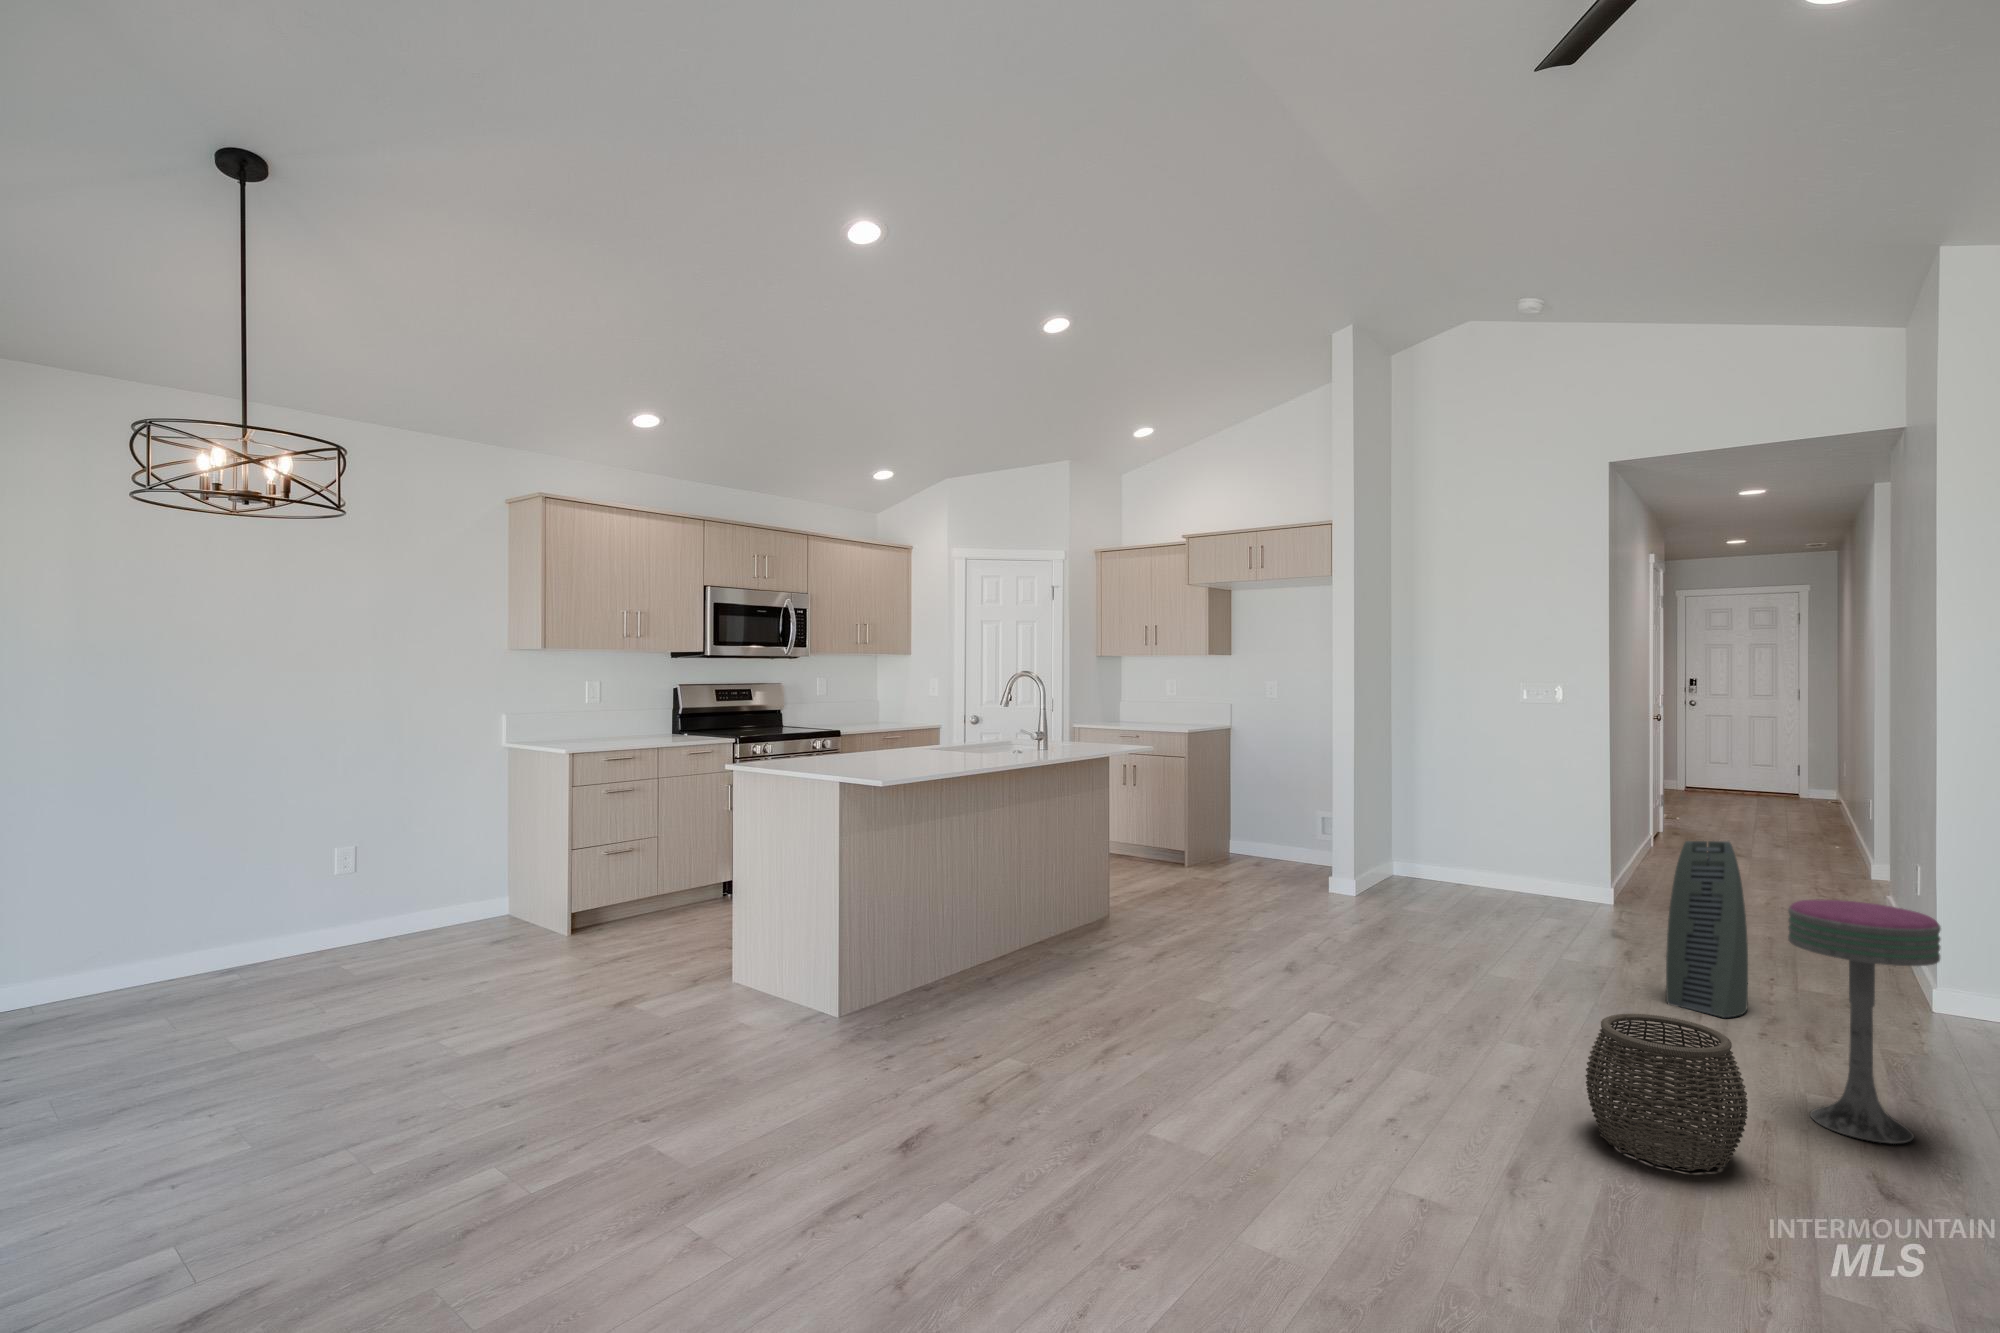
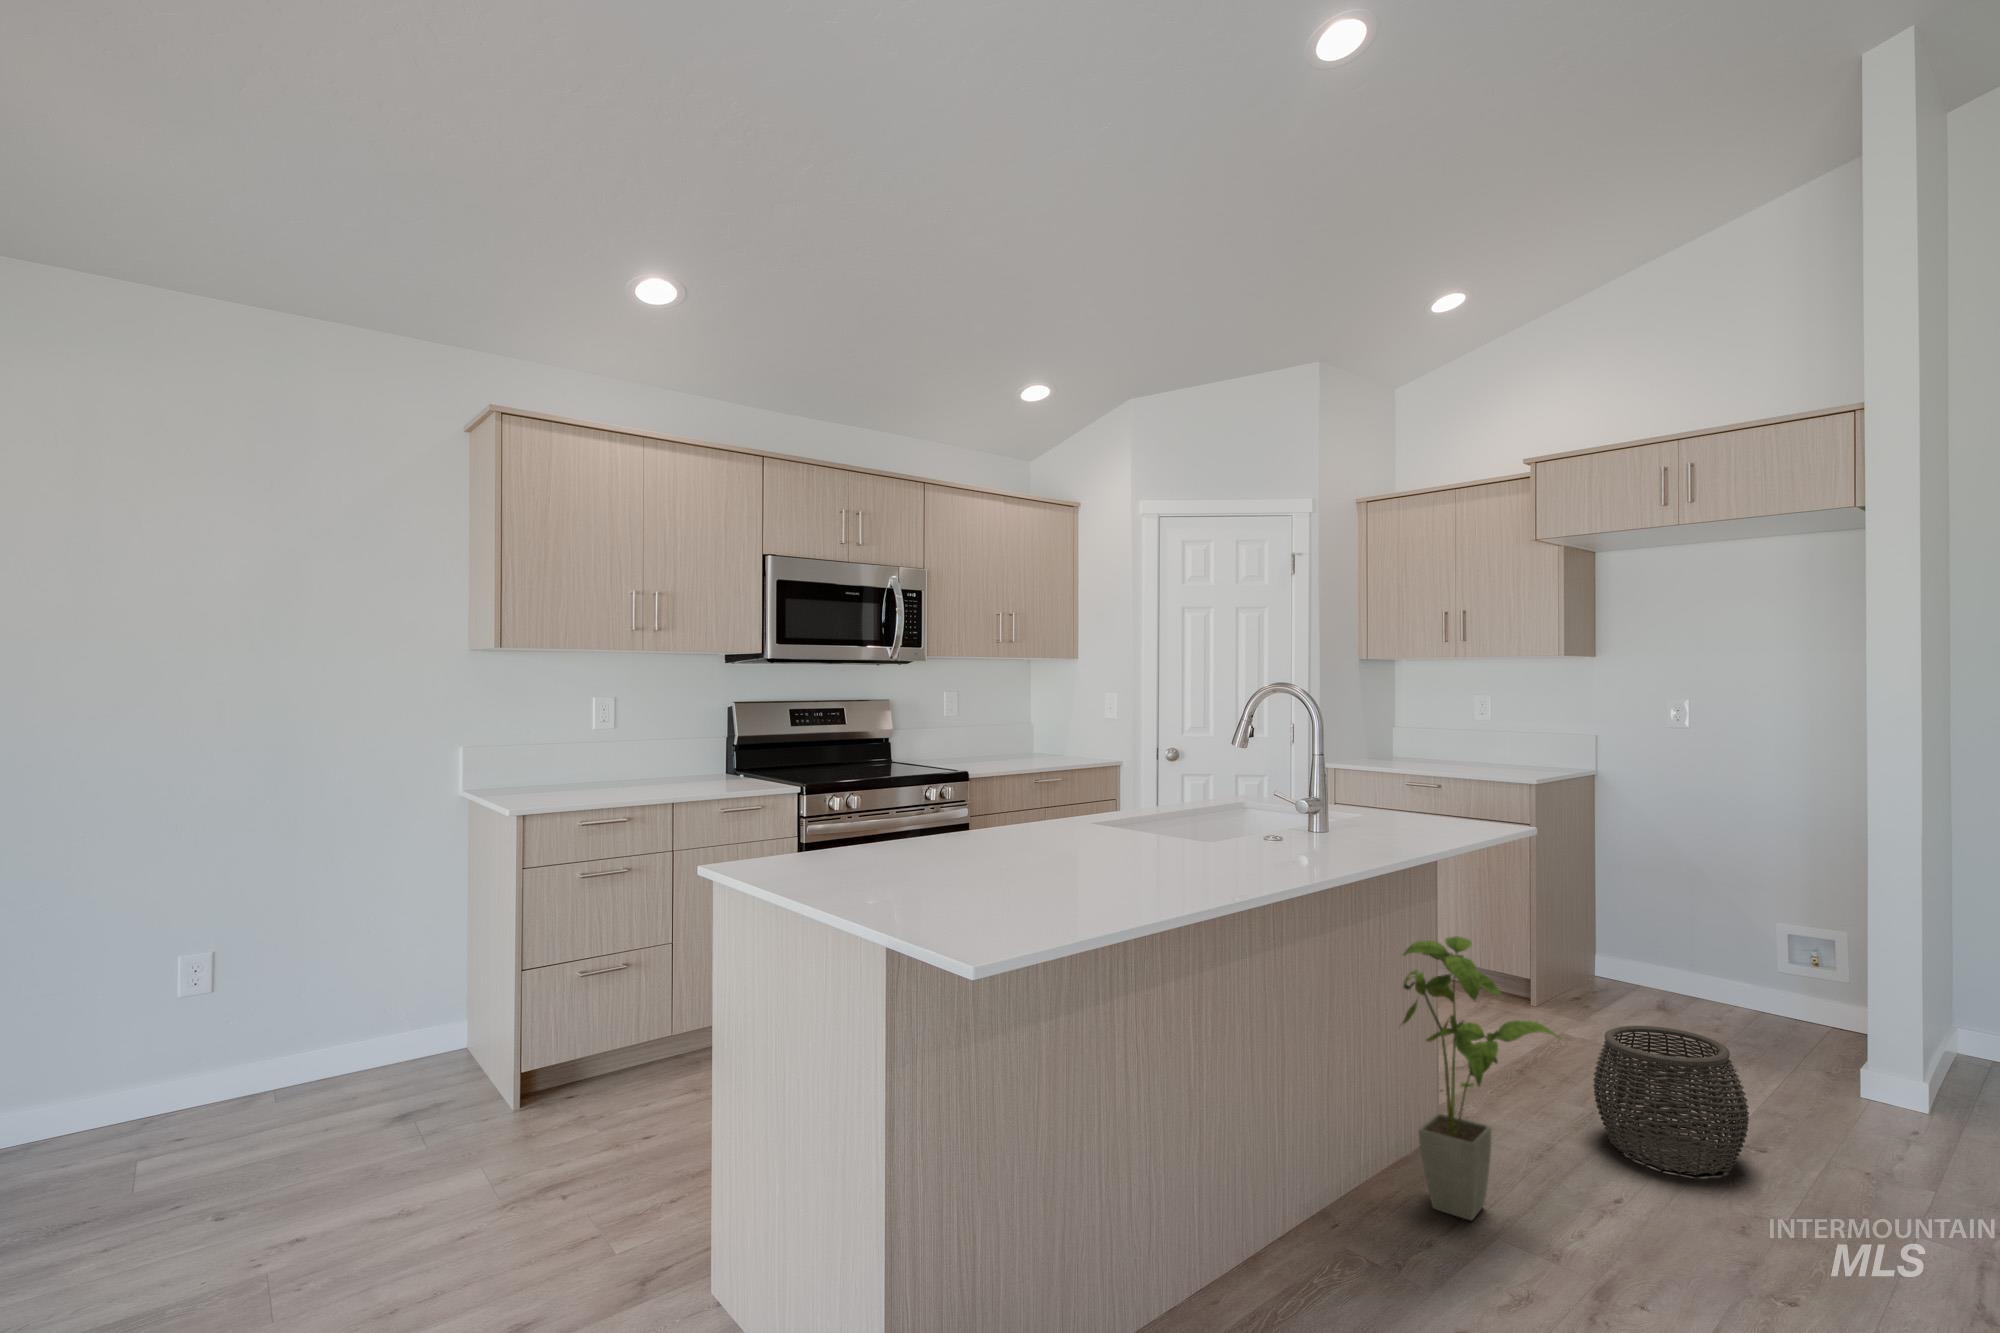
air purifier: present [1666,841,1748,1018] -> none [1678,856,1760,1025]
bar stool: present [1788,899,1941,1144] -> none [1783,912,1932,1146]
house plant: none [1390,912,1566,1216] -> present [1402,936,1558,1221]

